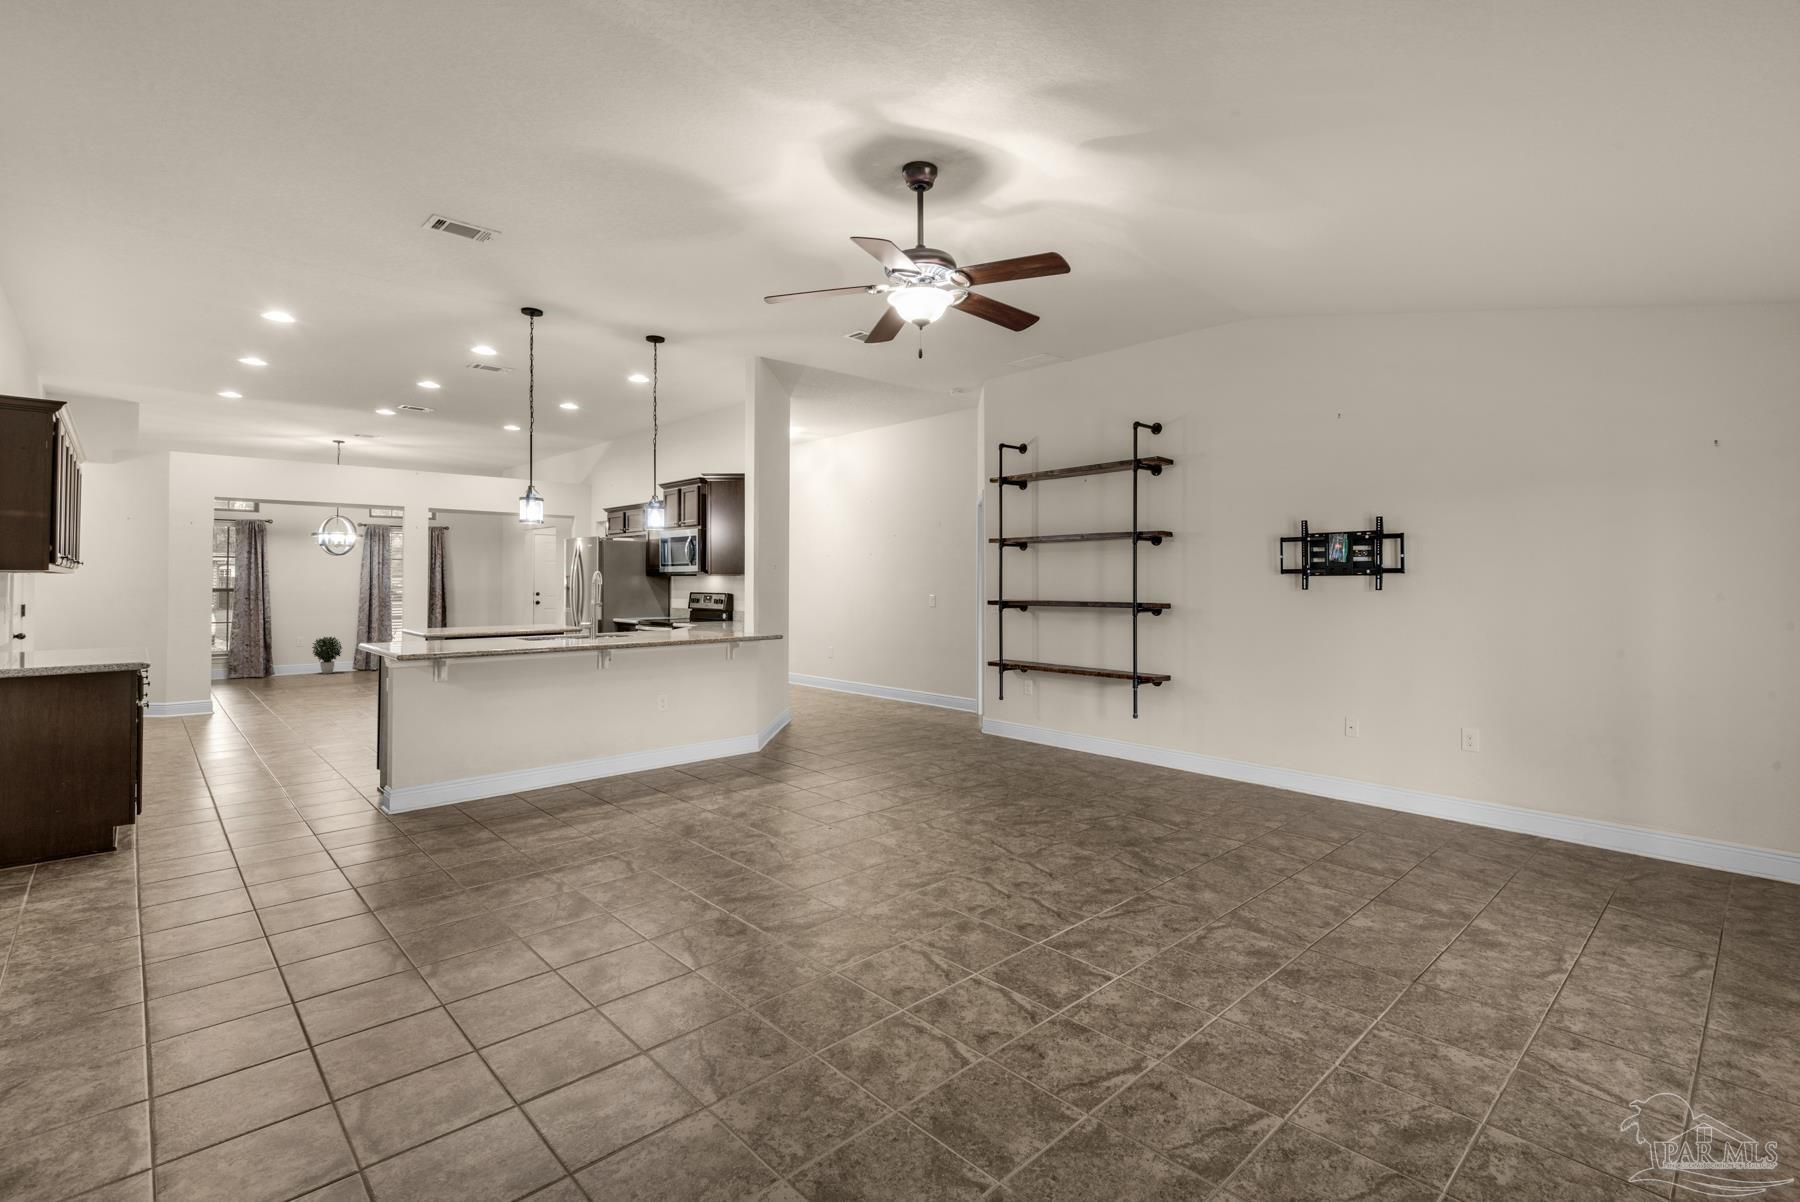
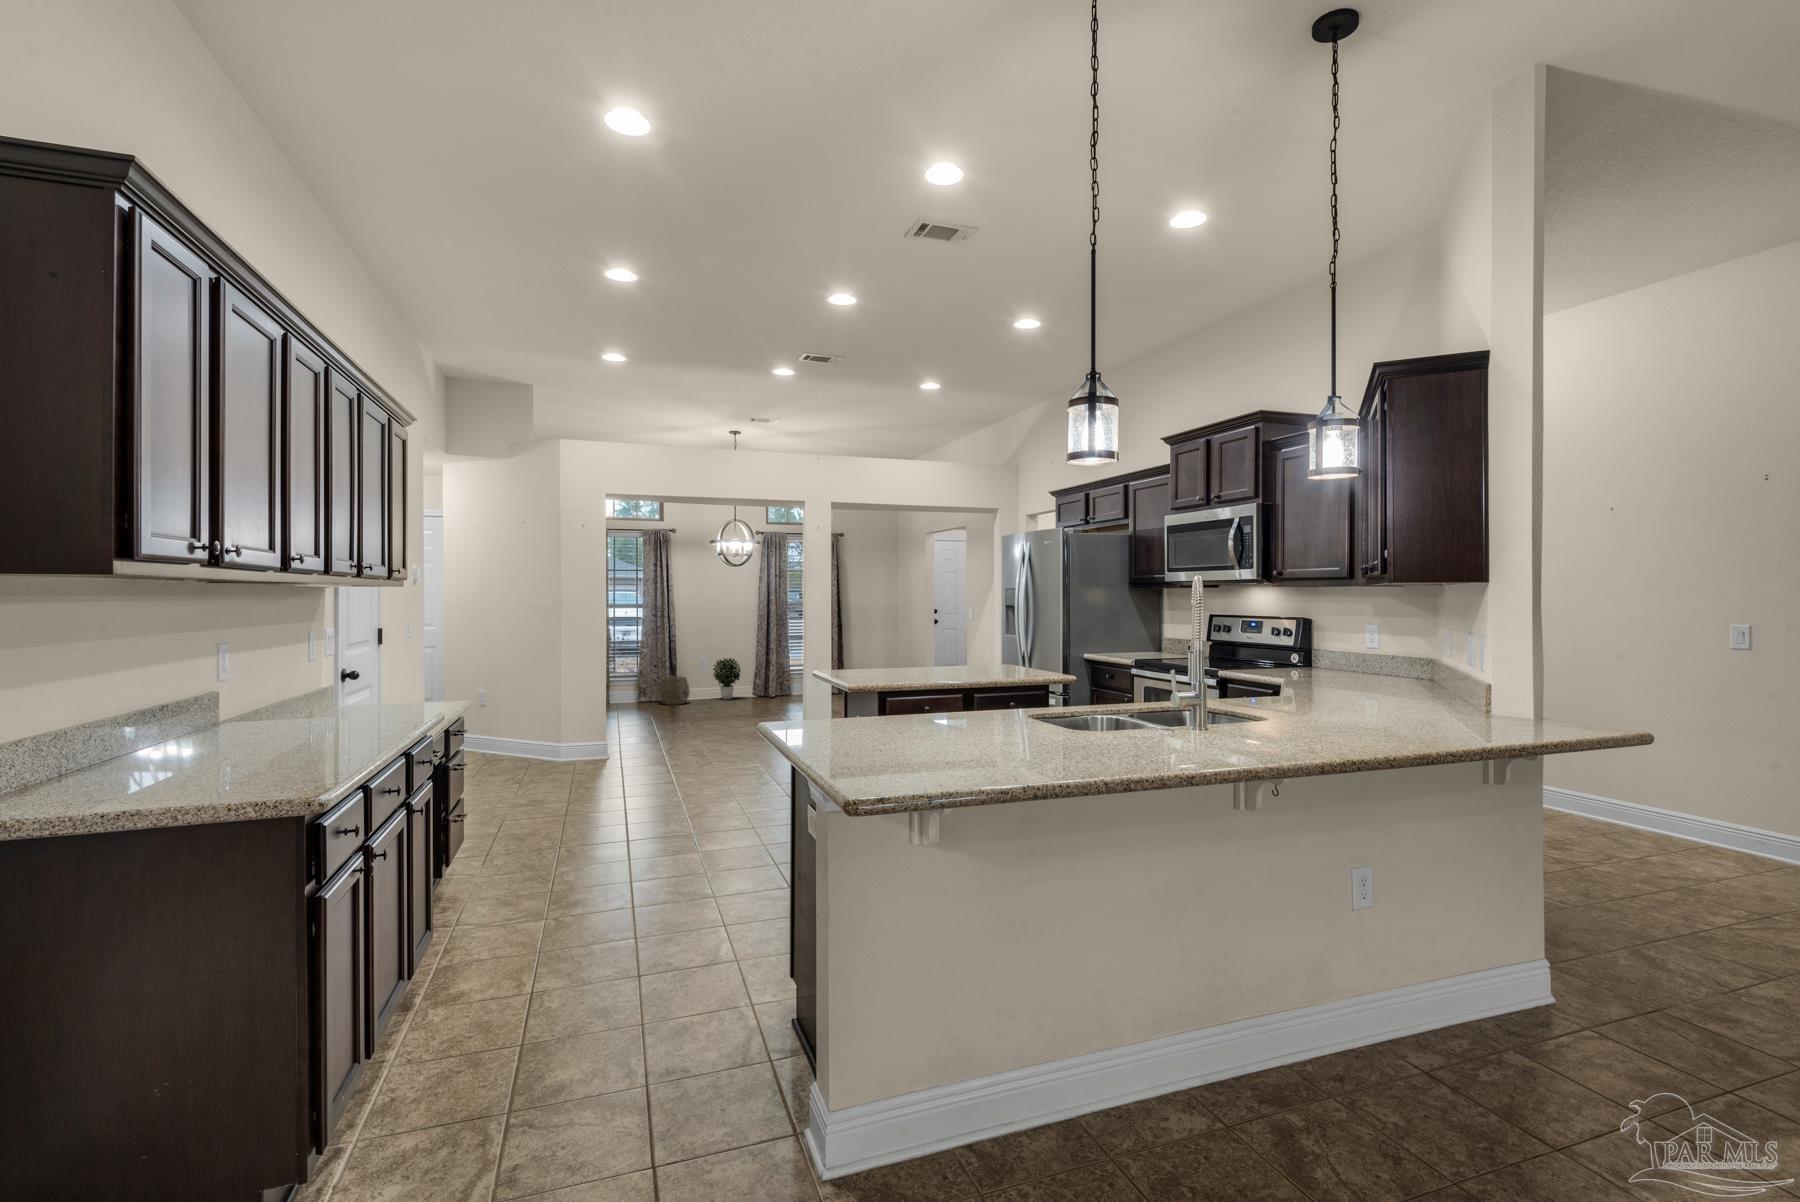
woven basket: none [254,654,288,679] -> present [659,676,690,705]

